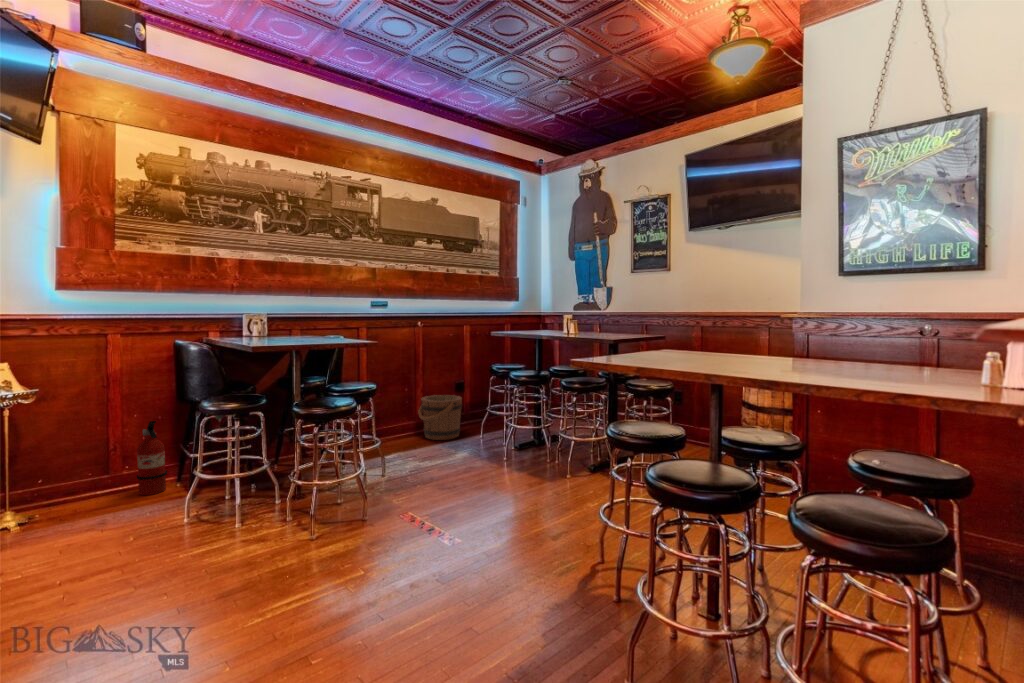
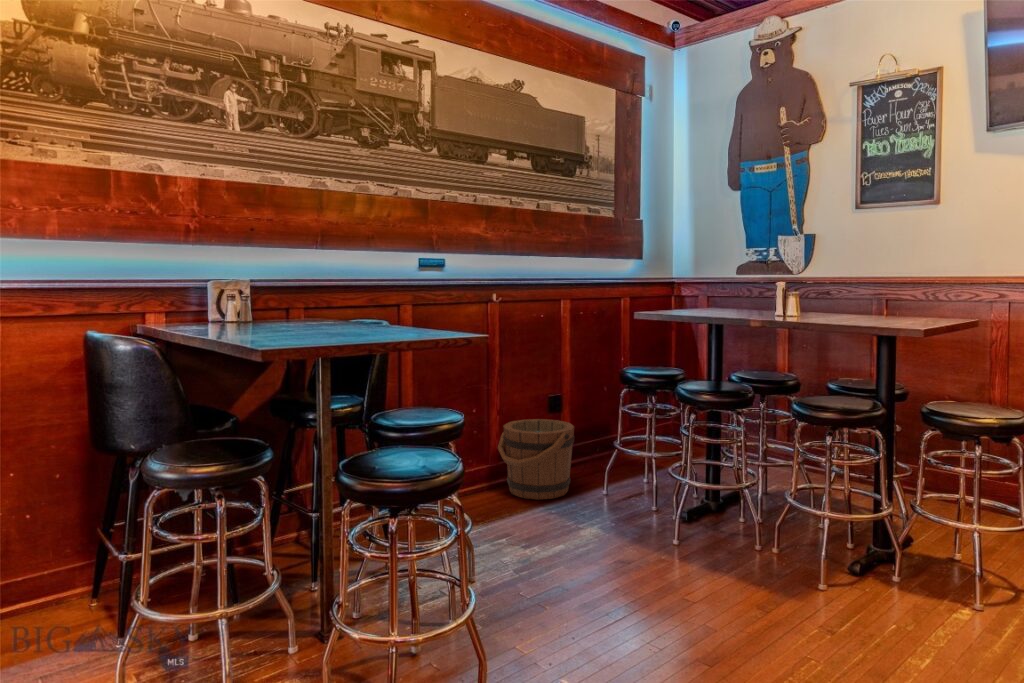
fire extinguisher: present [137,421,167,495] -> none [18,487,76,629]

